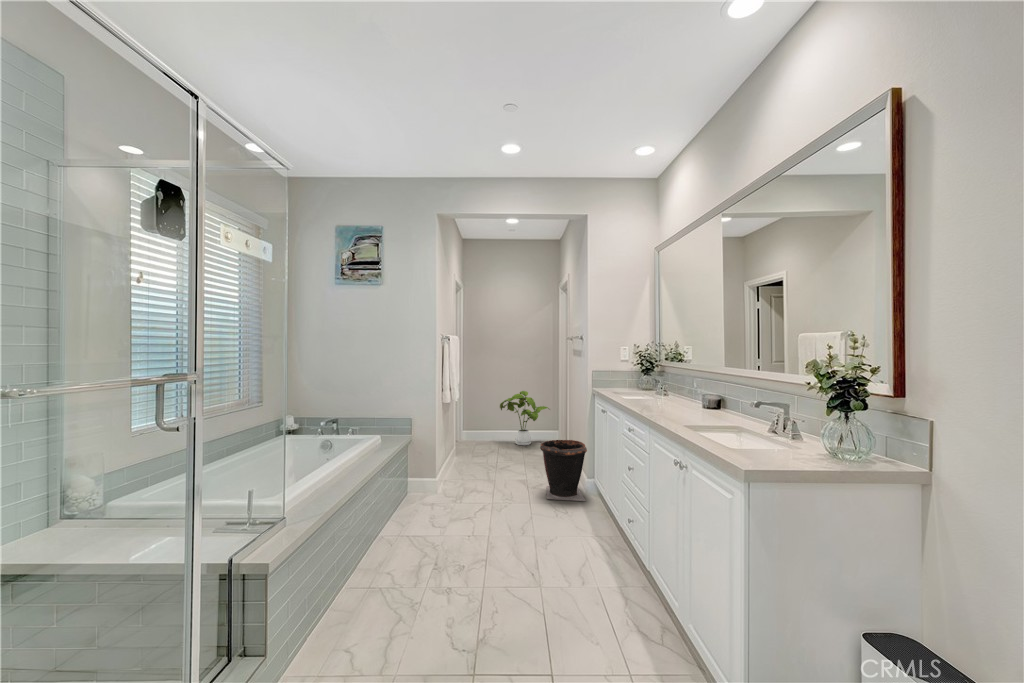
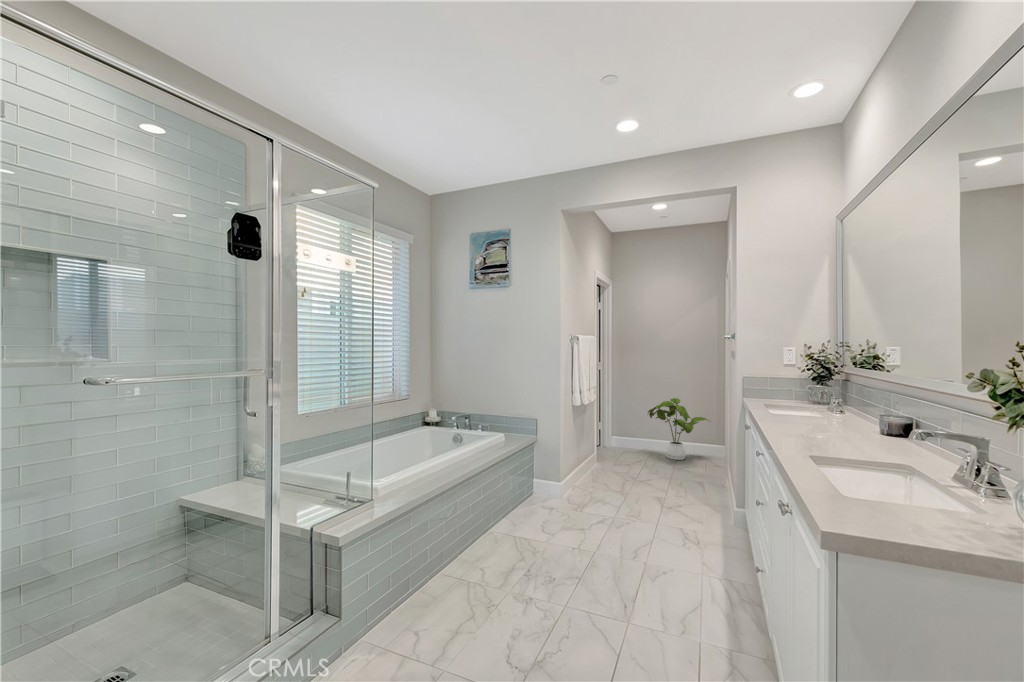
waste bin: present [540,440,587,501] -> none [673,457,734,537]

